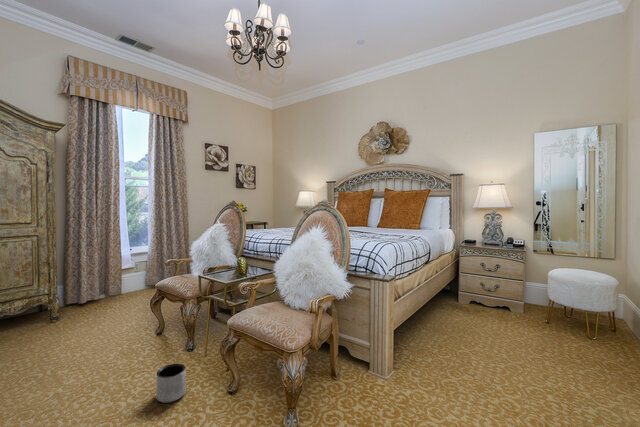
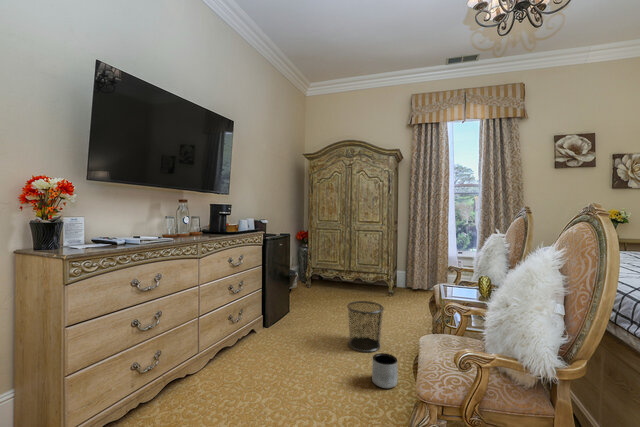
waste bin: none [70,323,128,392] -> present [347,301,384,352]

